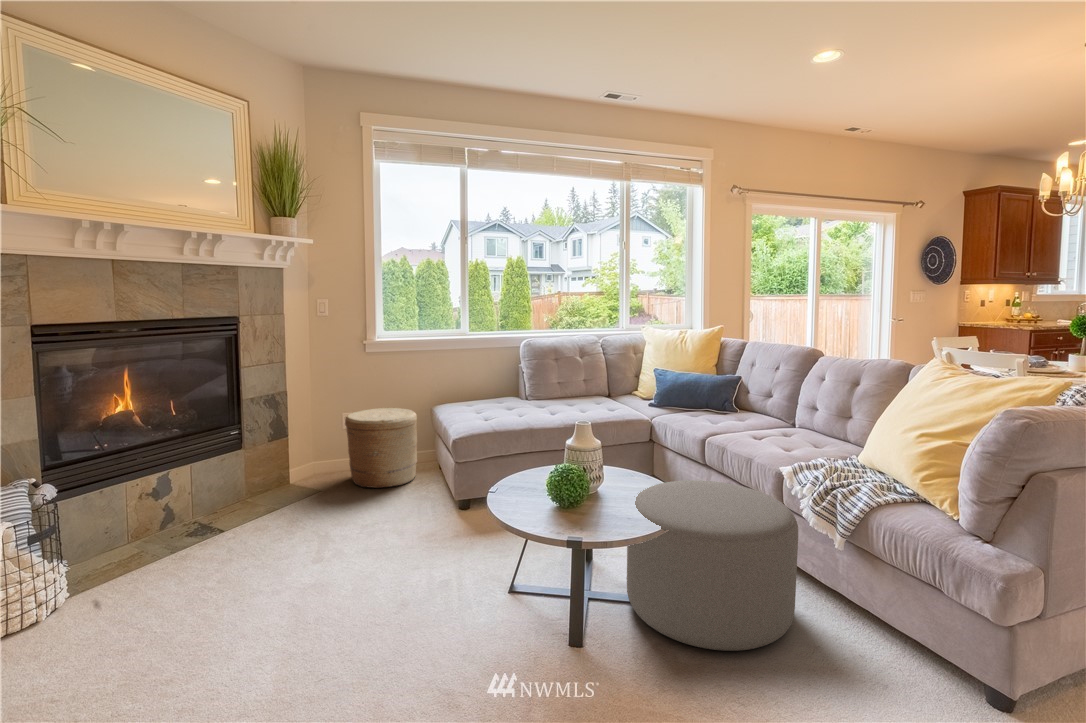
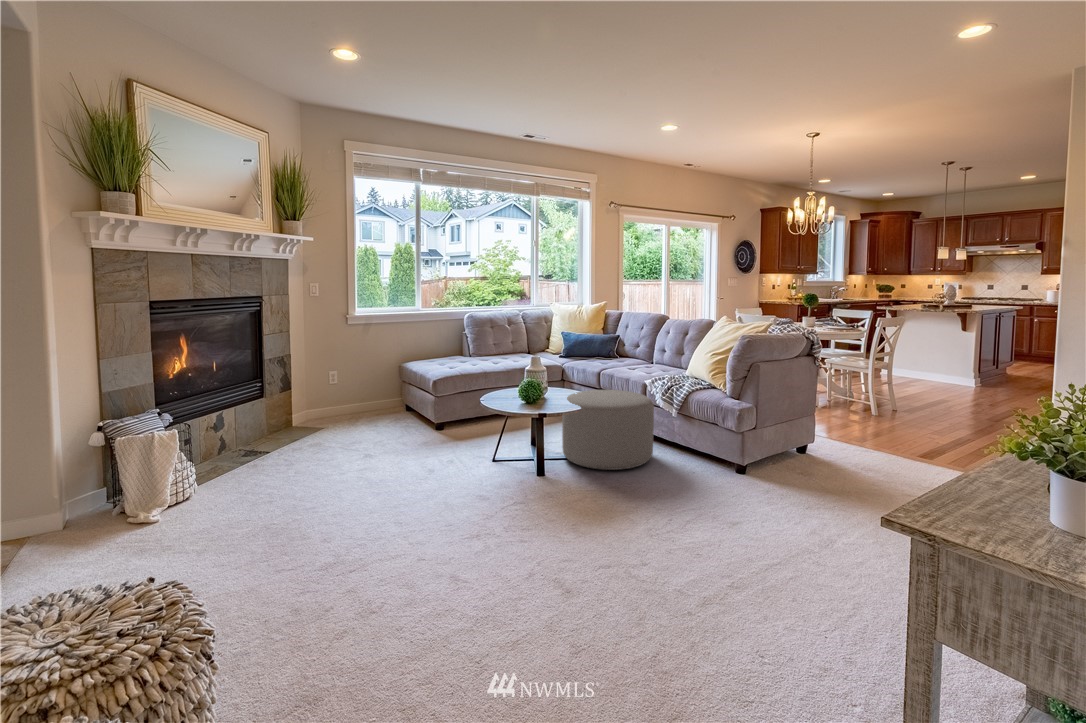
woven basket: present [345,408,417,488] -> none [340,365,395,422]

